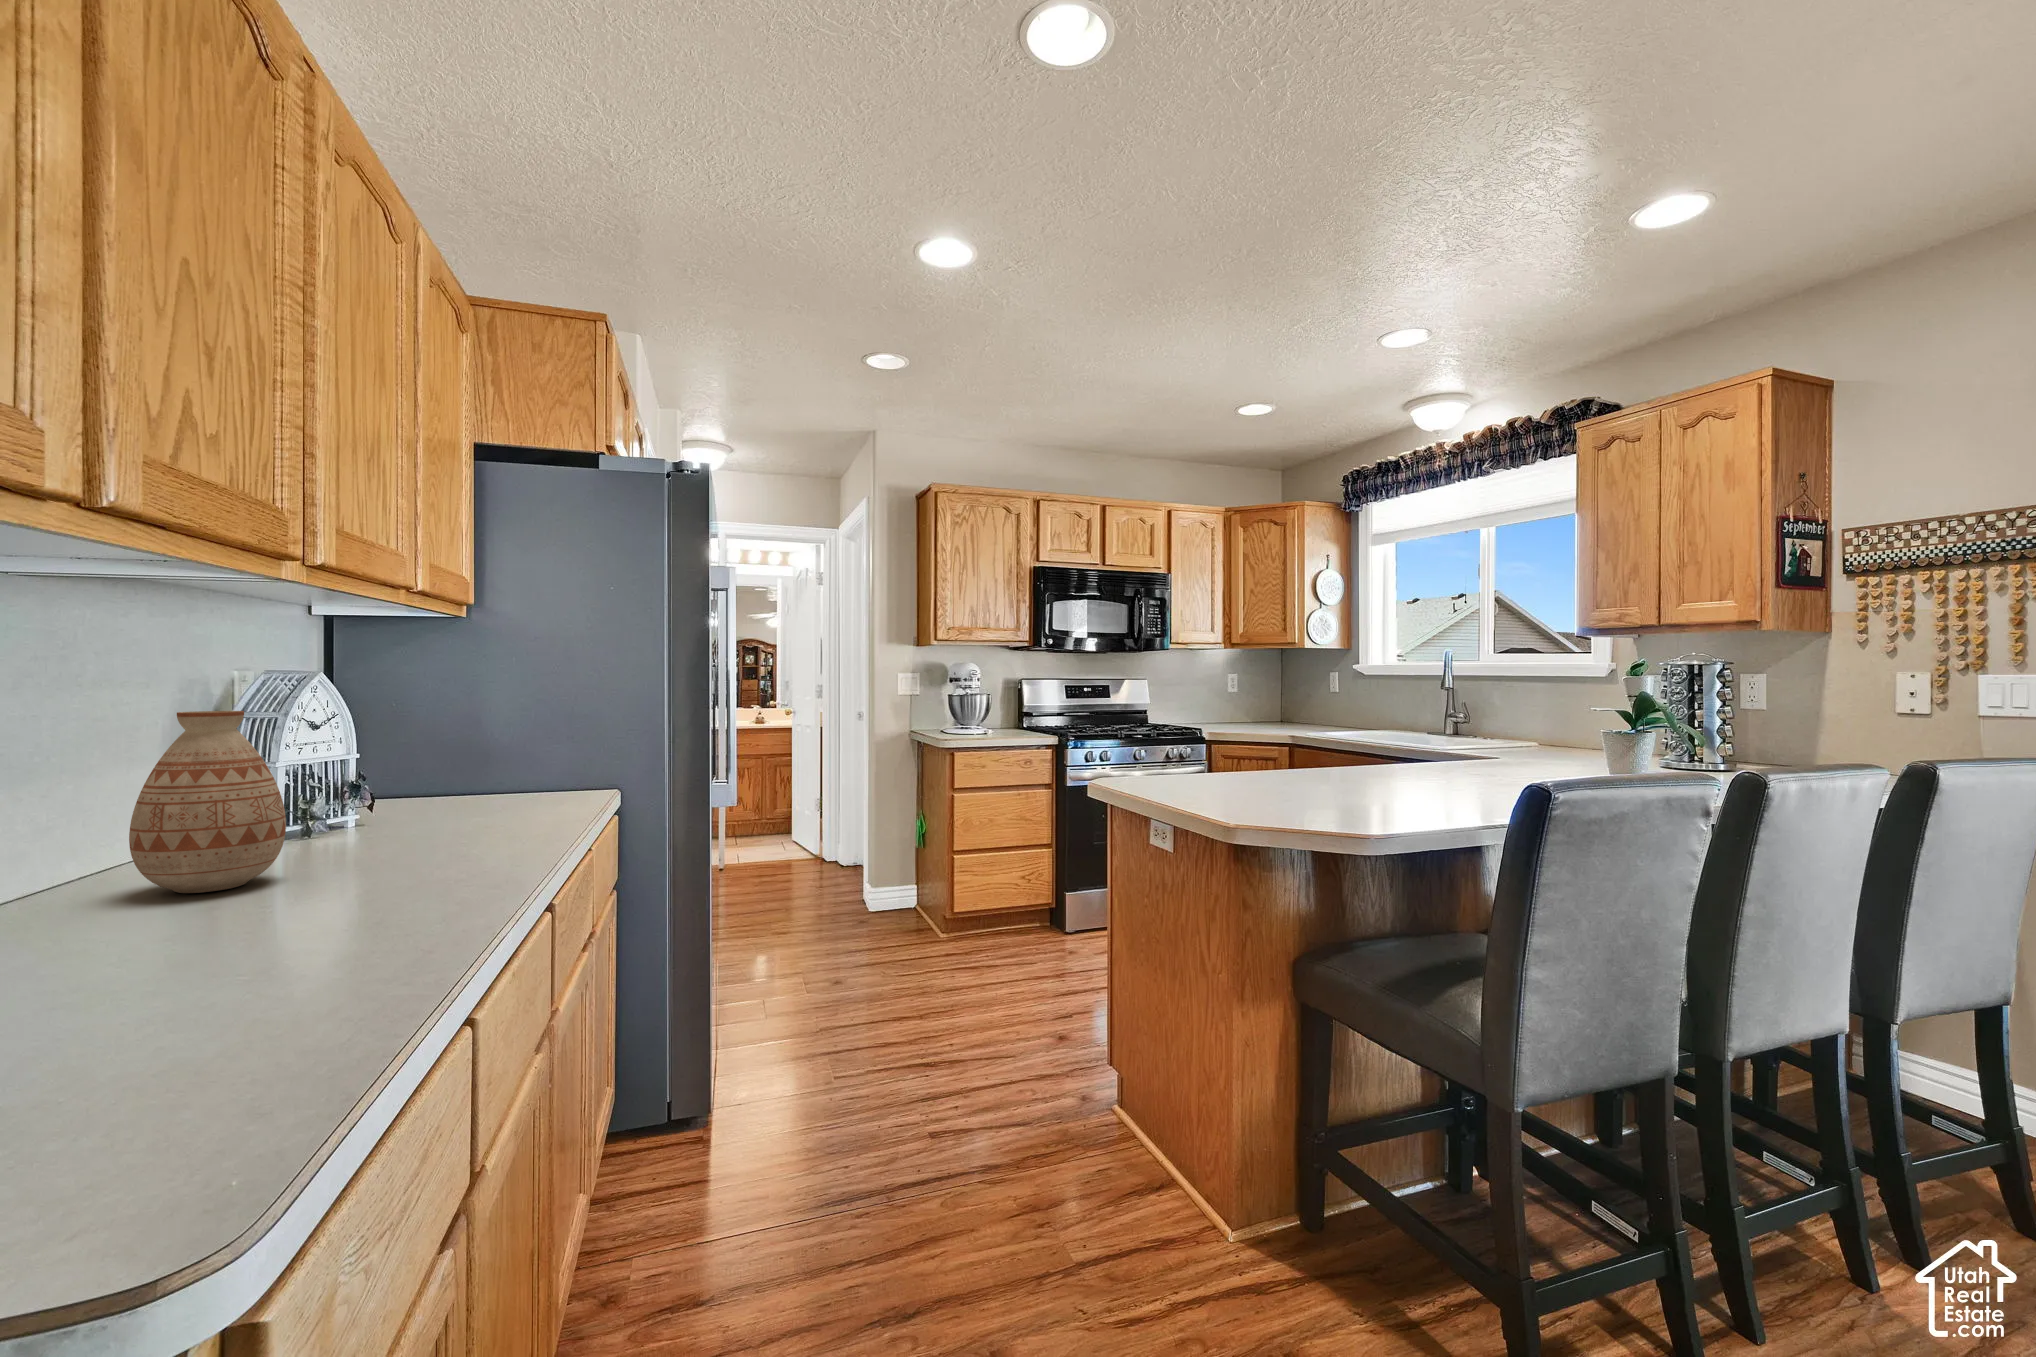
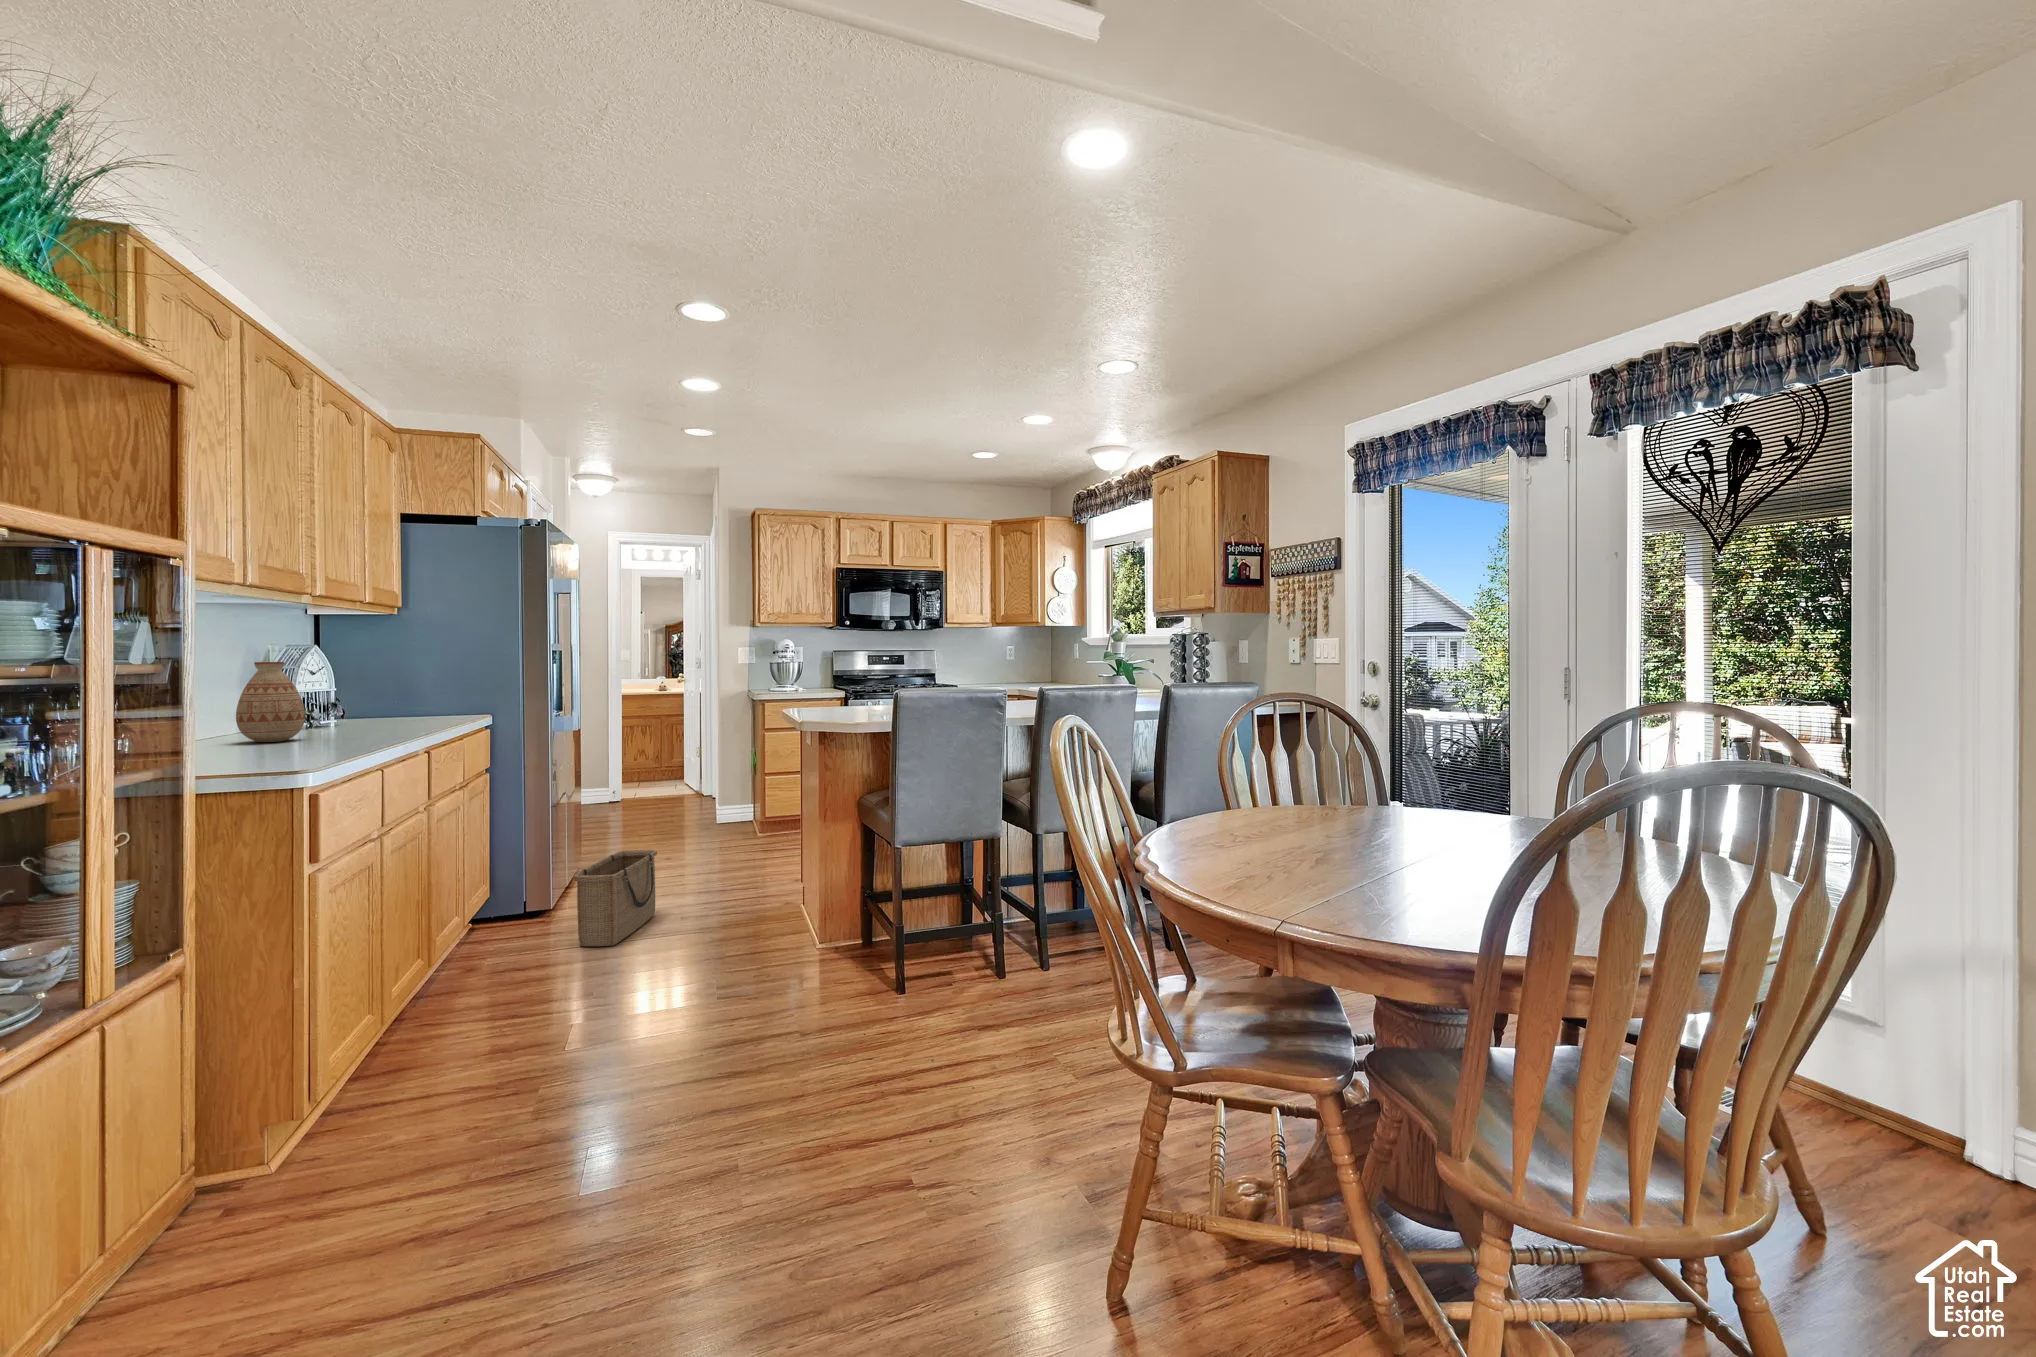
basket: none [779,1025,890,1242] -> present [574,850,657,947]

